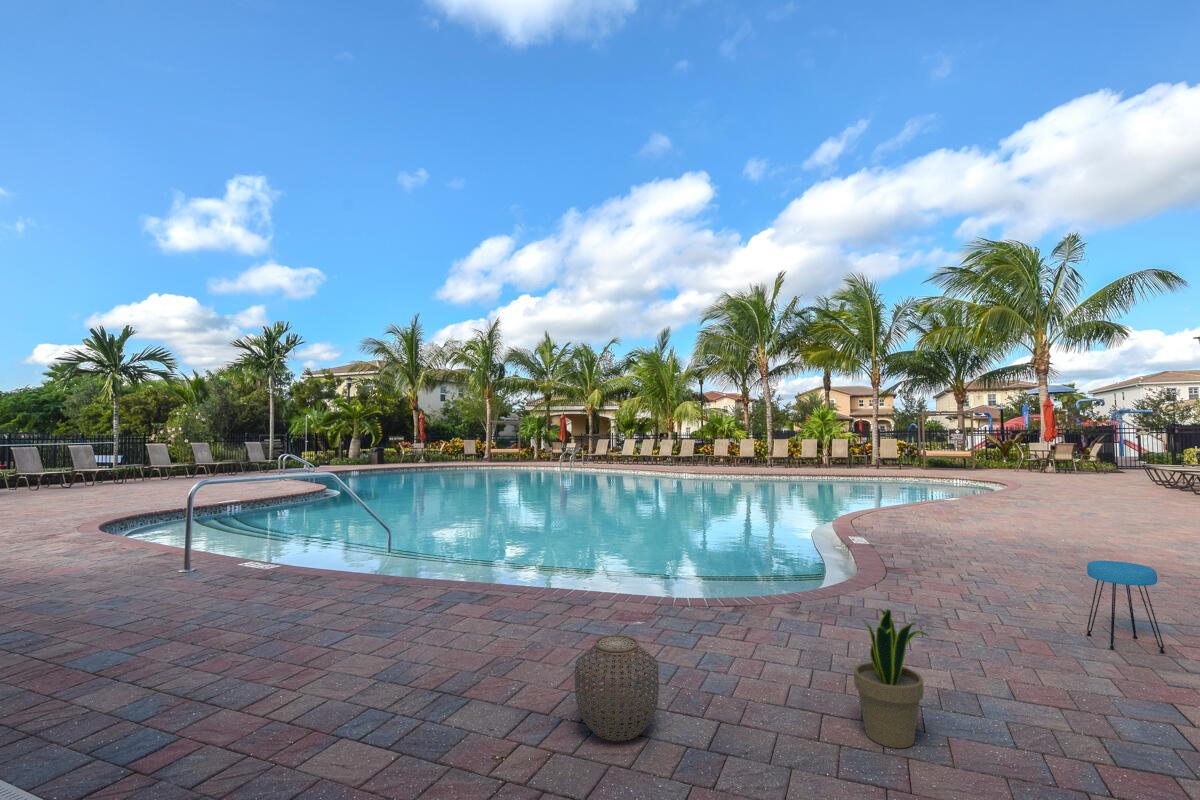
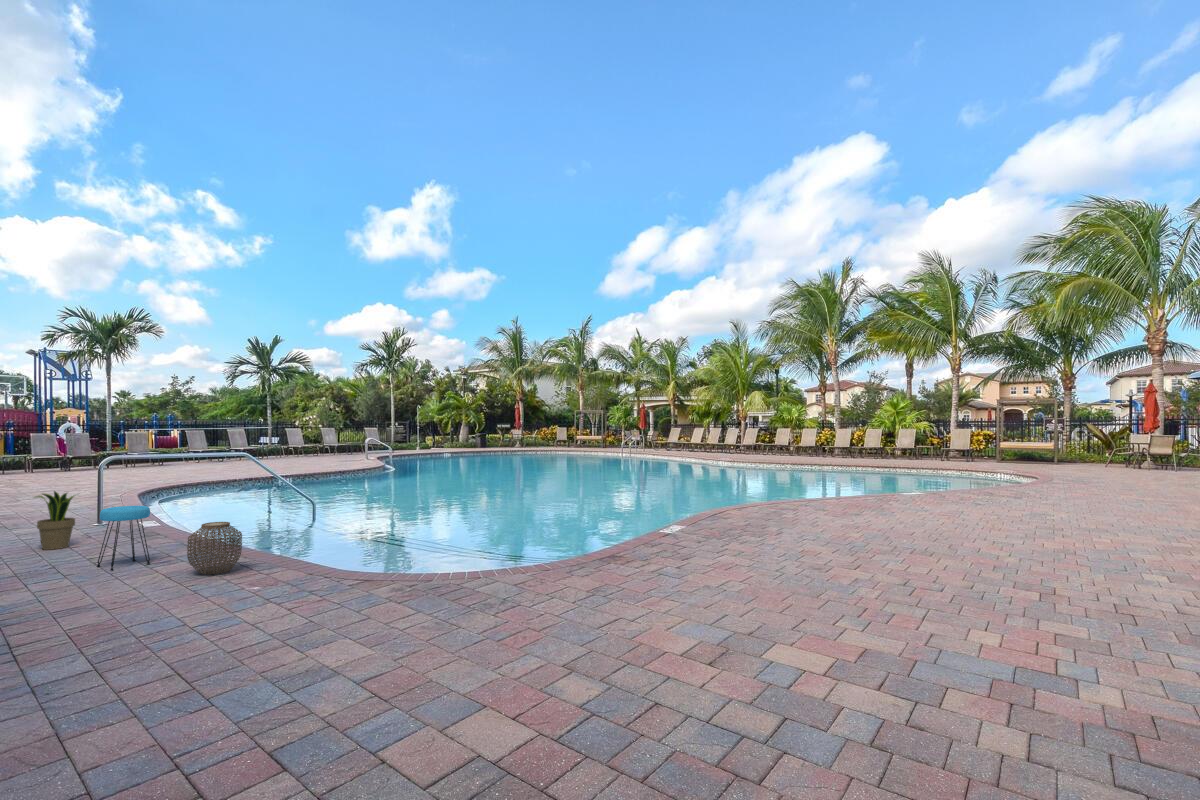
stool: present [1087,561,1165,653] -> present [97,506,150,570]
potted plant: present [854,609,929,748] -> present [36,491,75,550]

